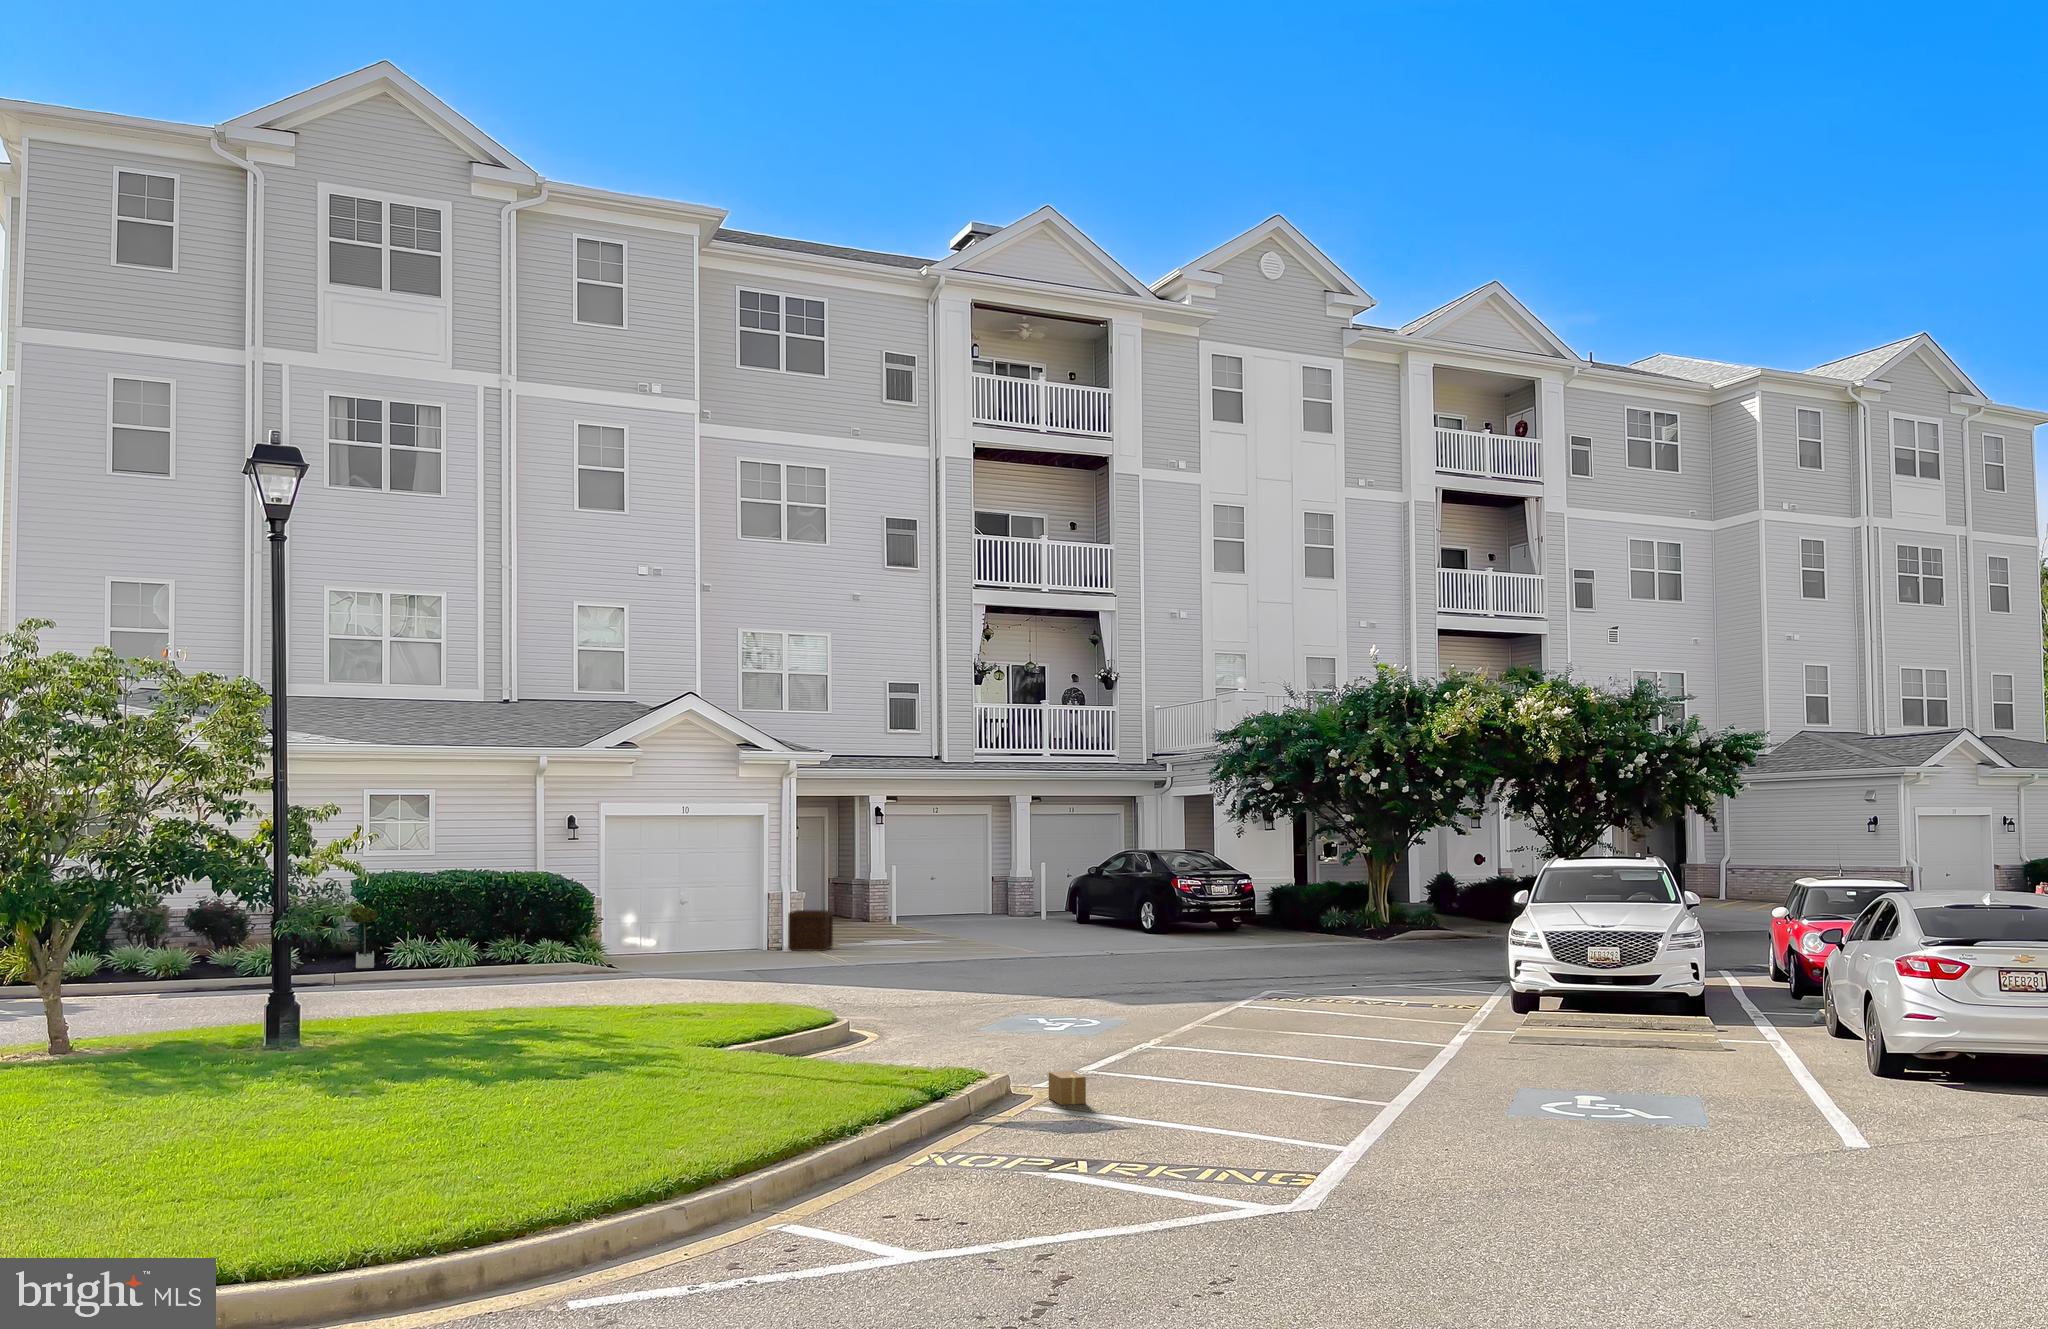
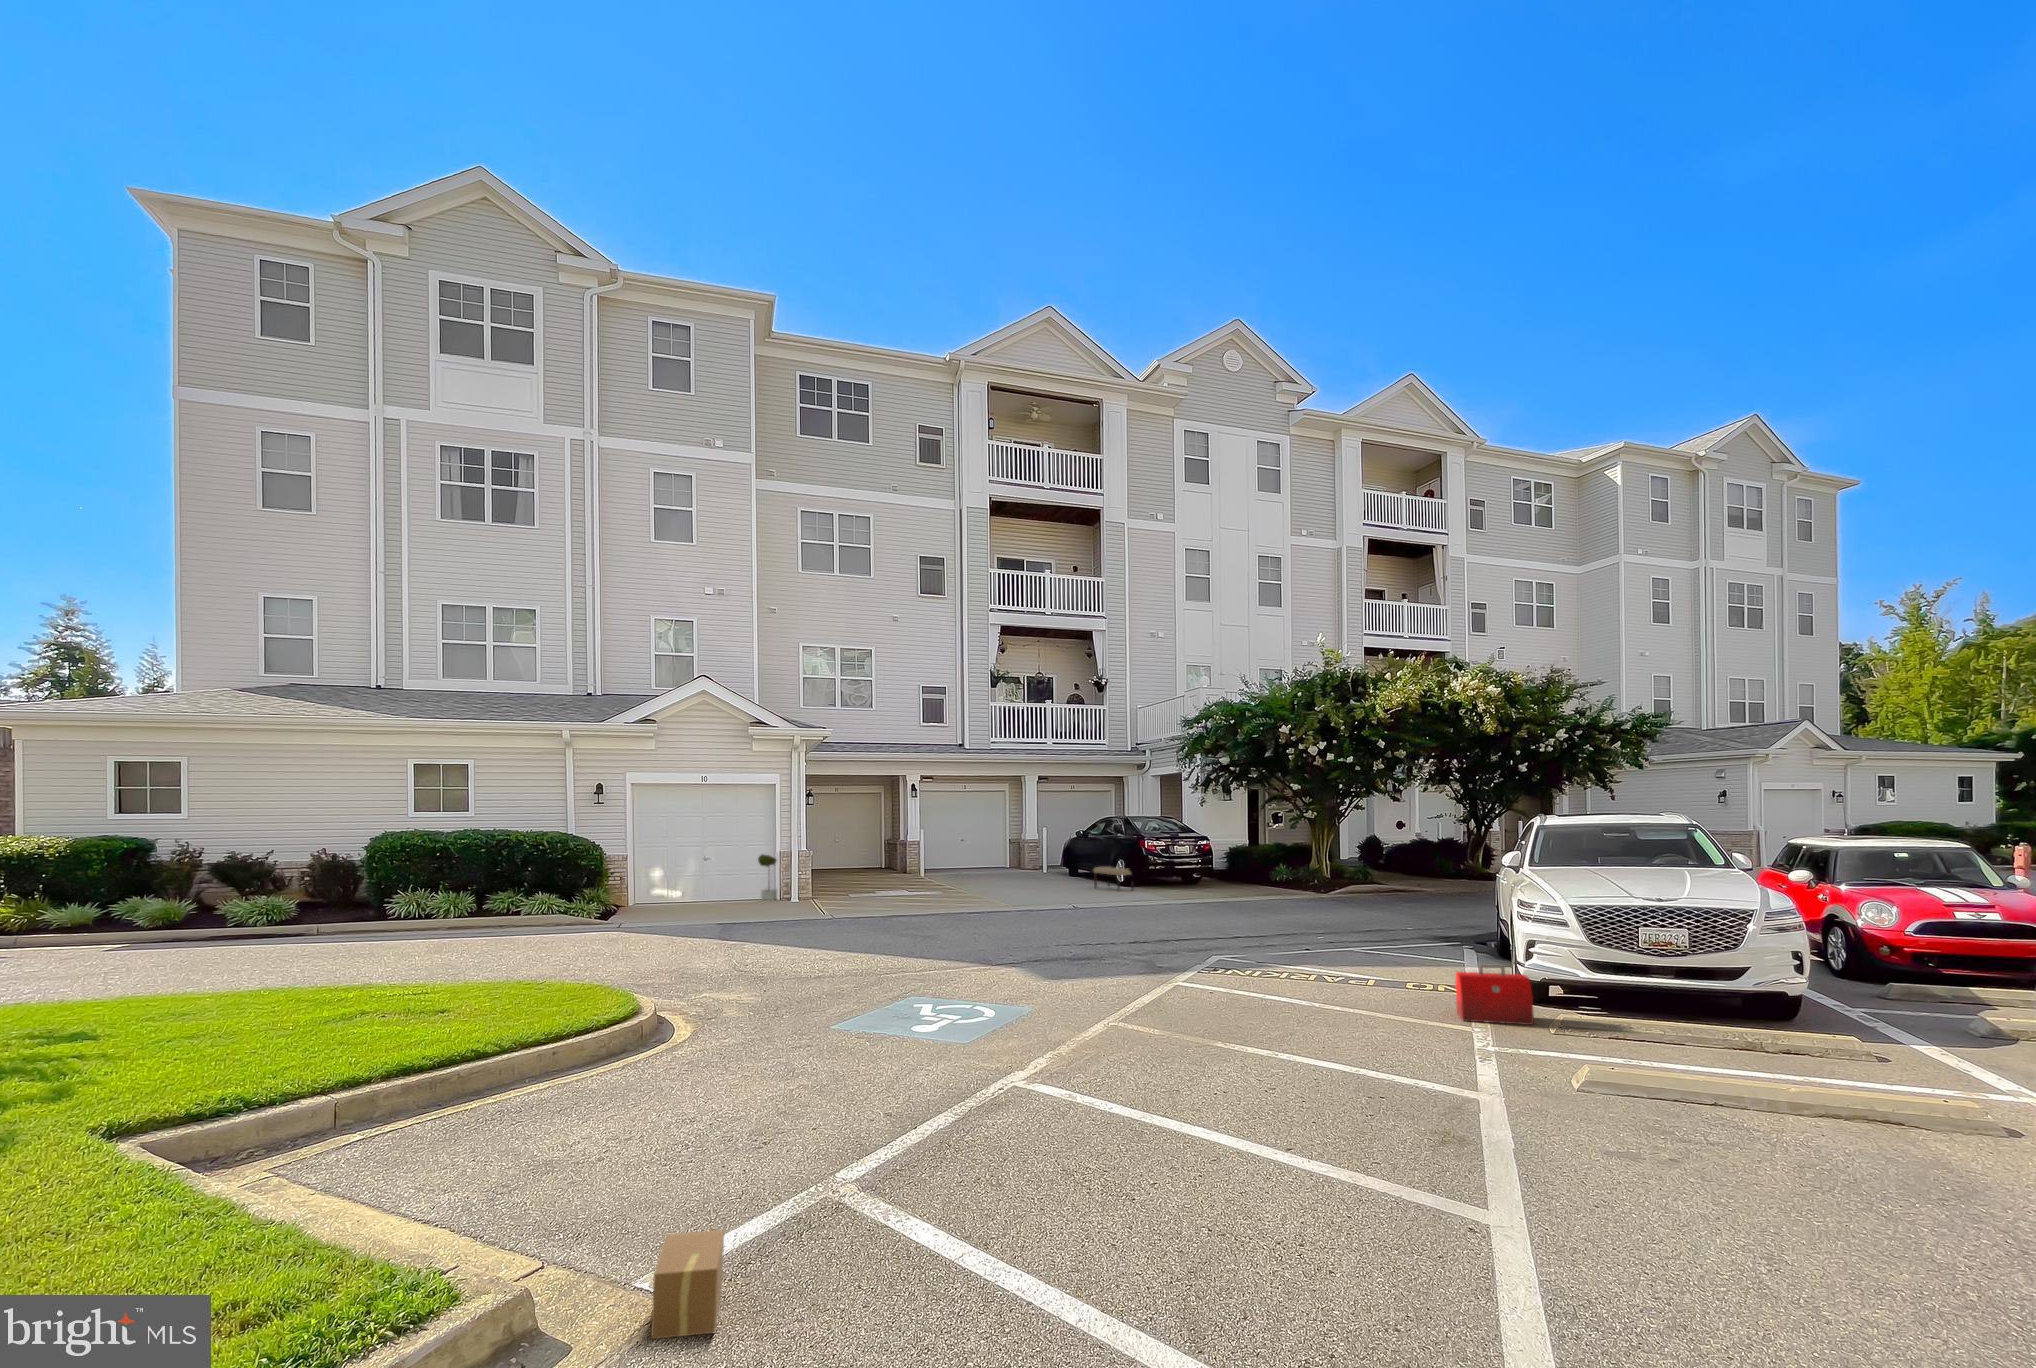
potted tree: present [350,906,378,968] -> present [758,854,777,900]
bench: none [1109,909,1159,937] -> present [1094,867,1134,890]
wooden crate: present [788,910,833,951] -> none [797,867,840,904]
toolbox: none [1461,980,1514,1024] -> present [1455,964,1534,1025]

